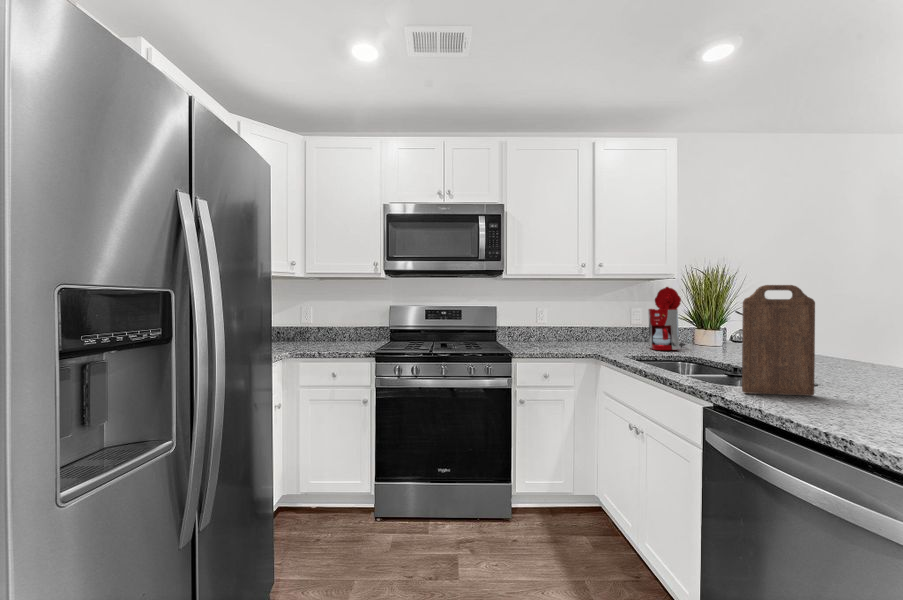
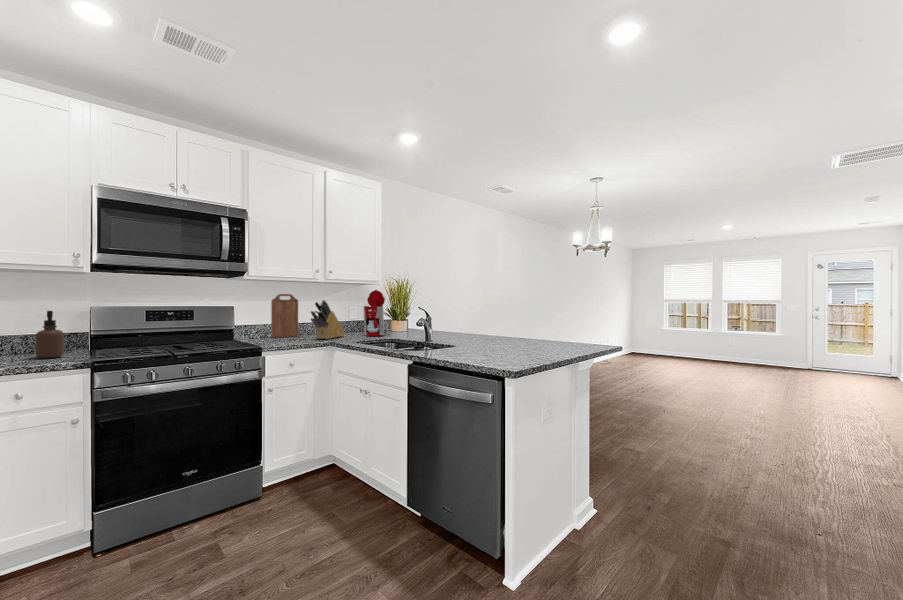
cutting board: present [742,285,815,396] -> present [271,294,298,338]
knife block: none [574,300,621,350] -> present [311,300,345,339]
soap dispenser: none [333,308,352,349] -> present [36,311,64,358]

